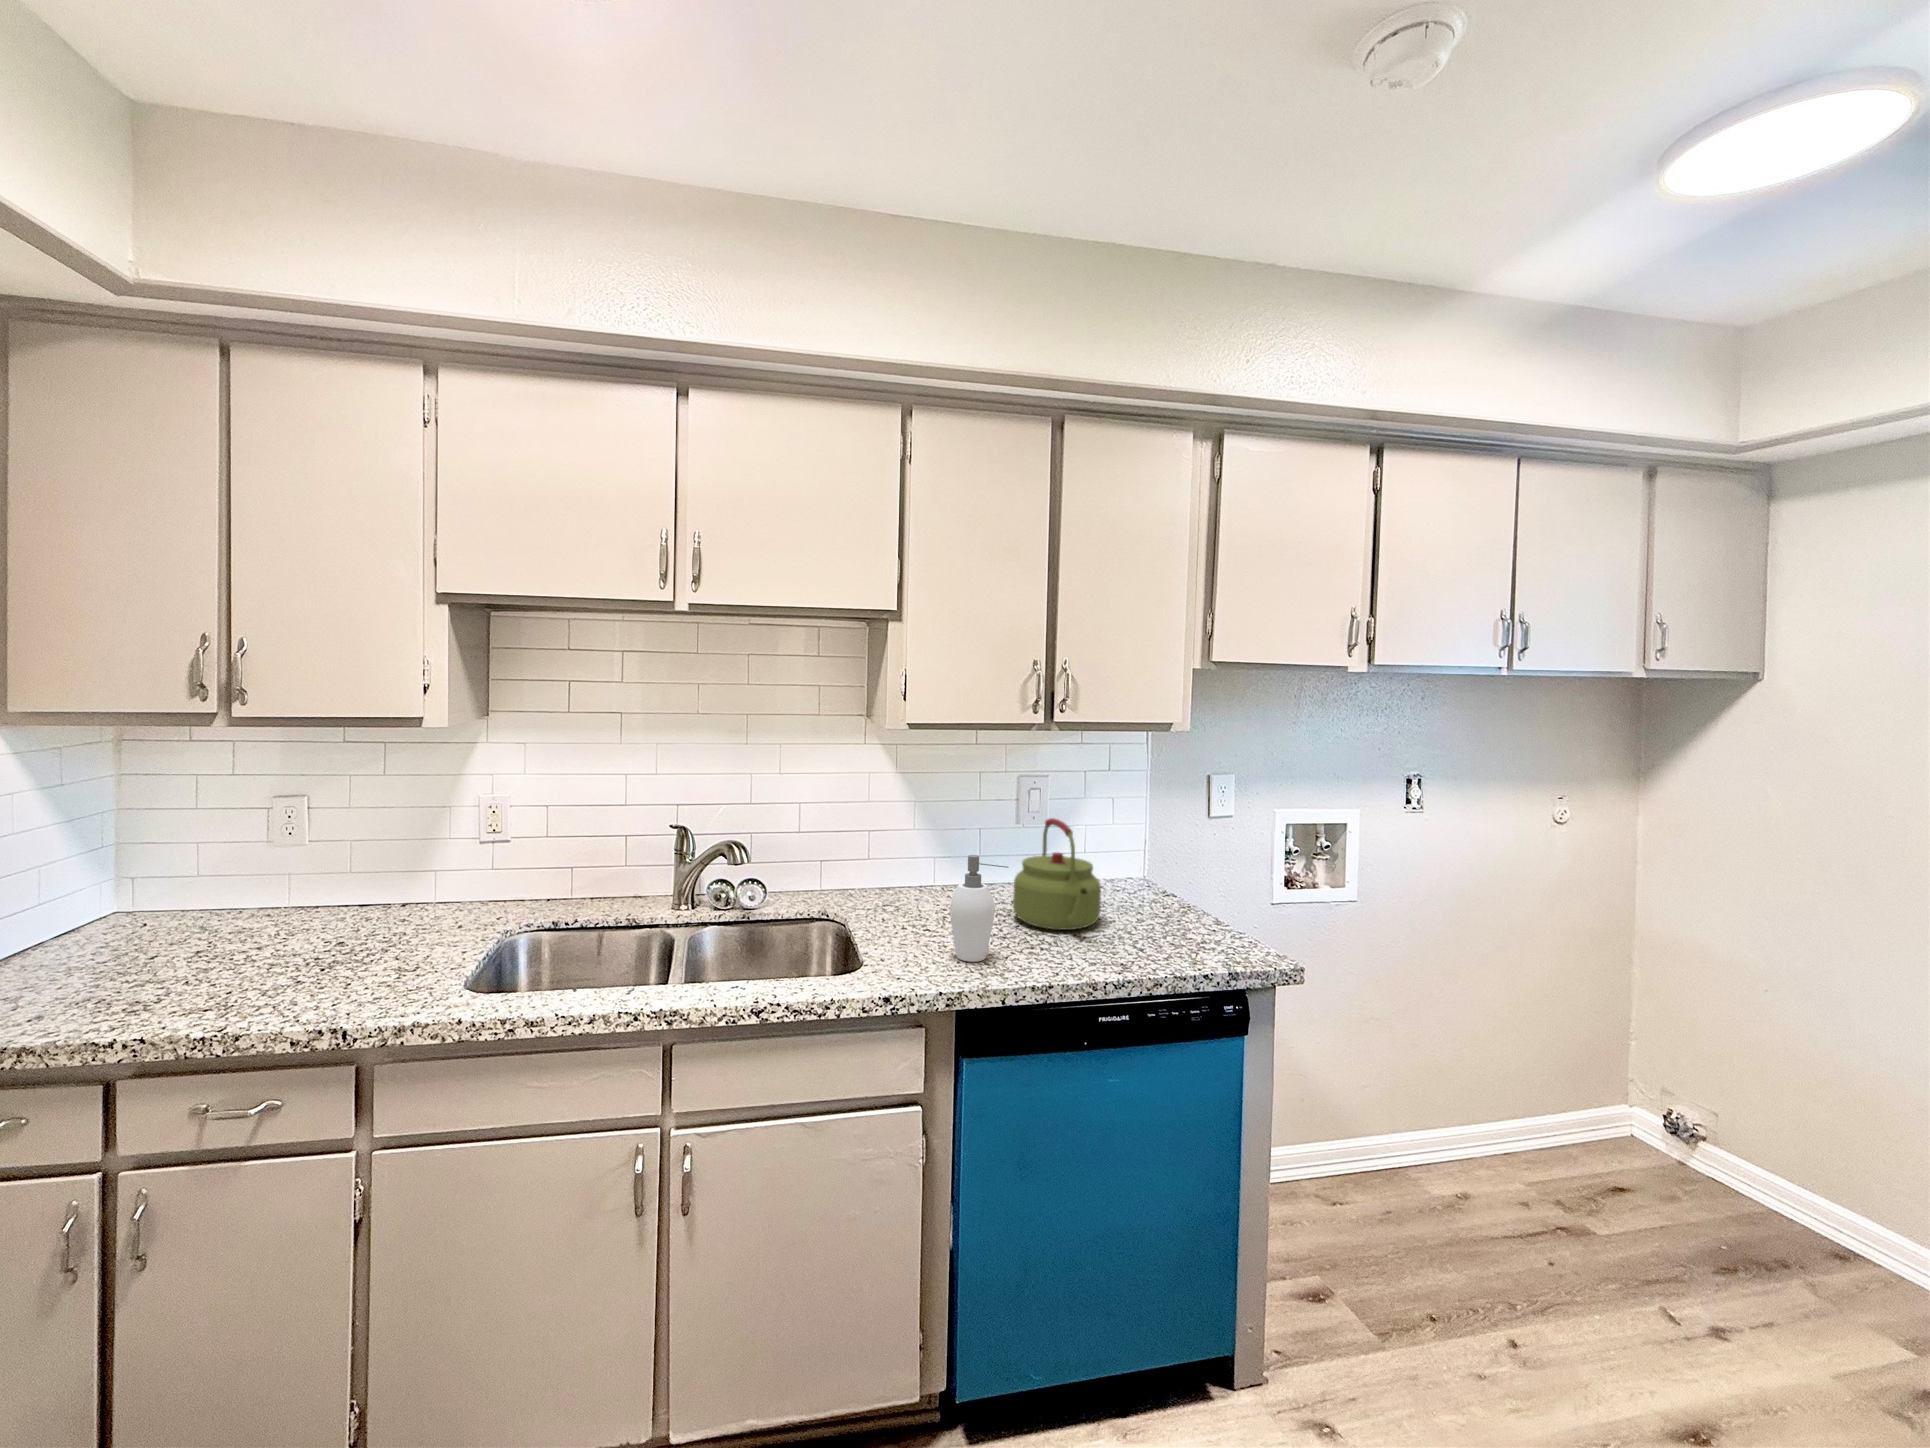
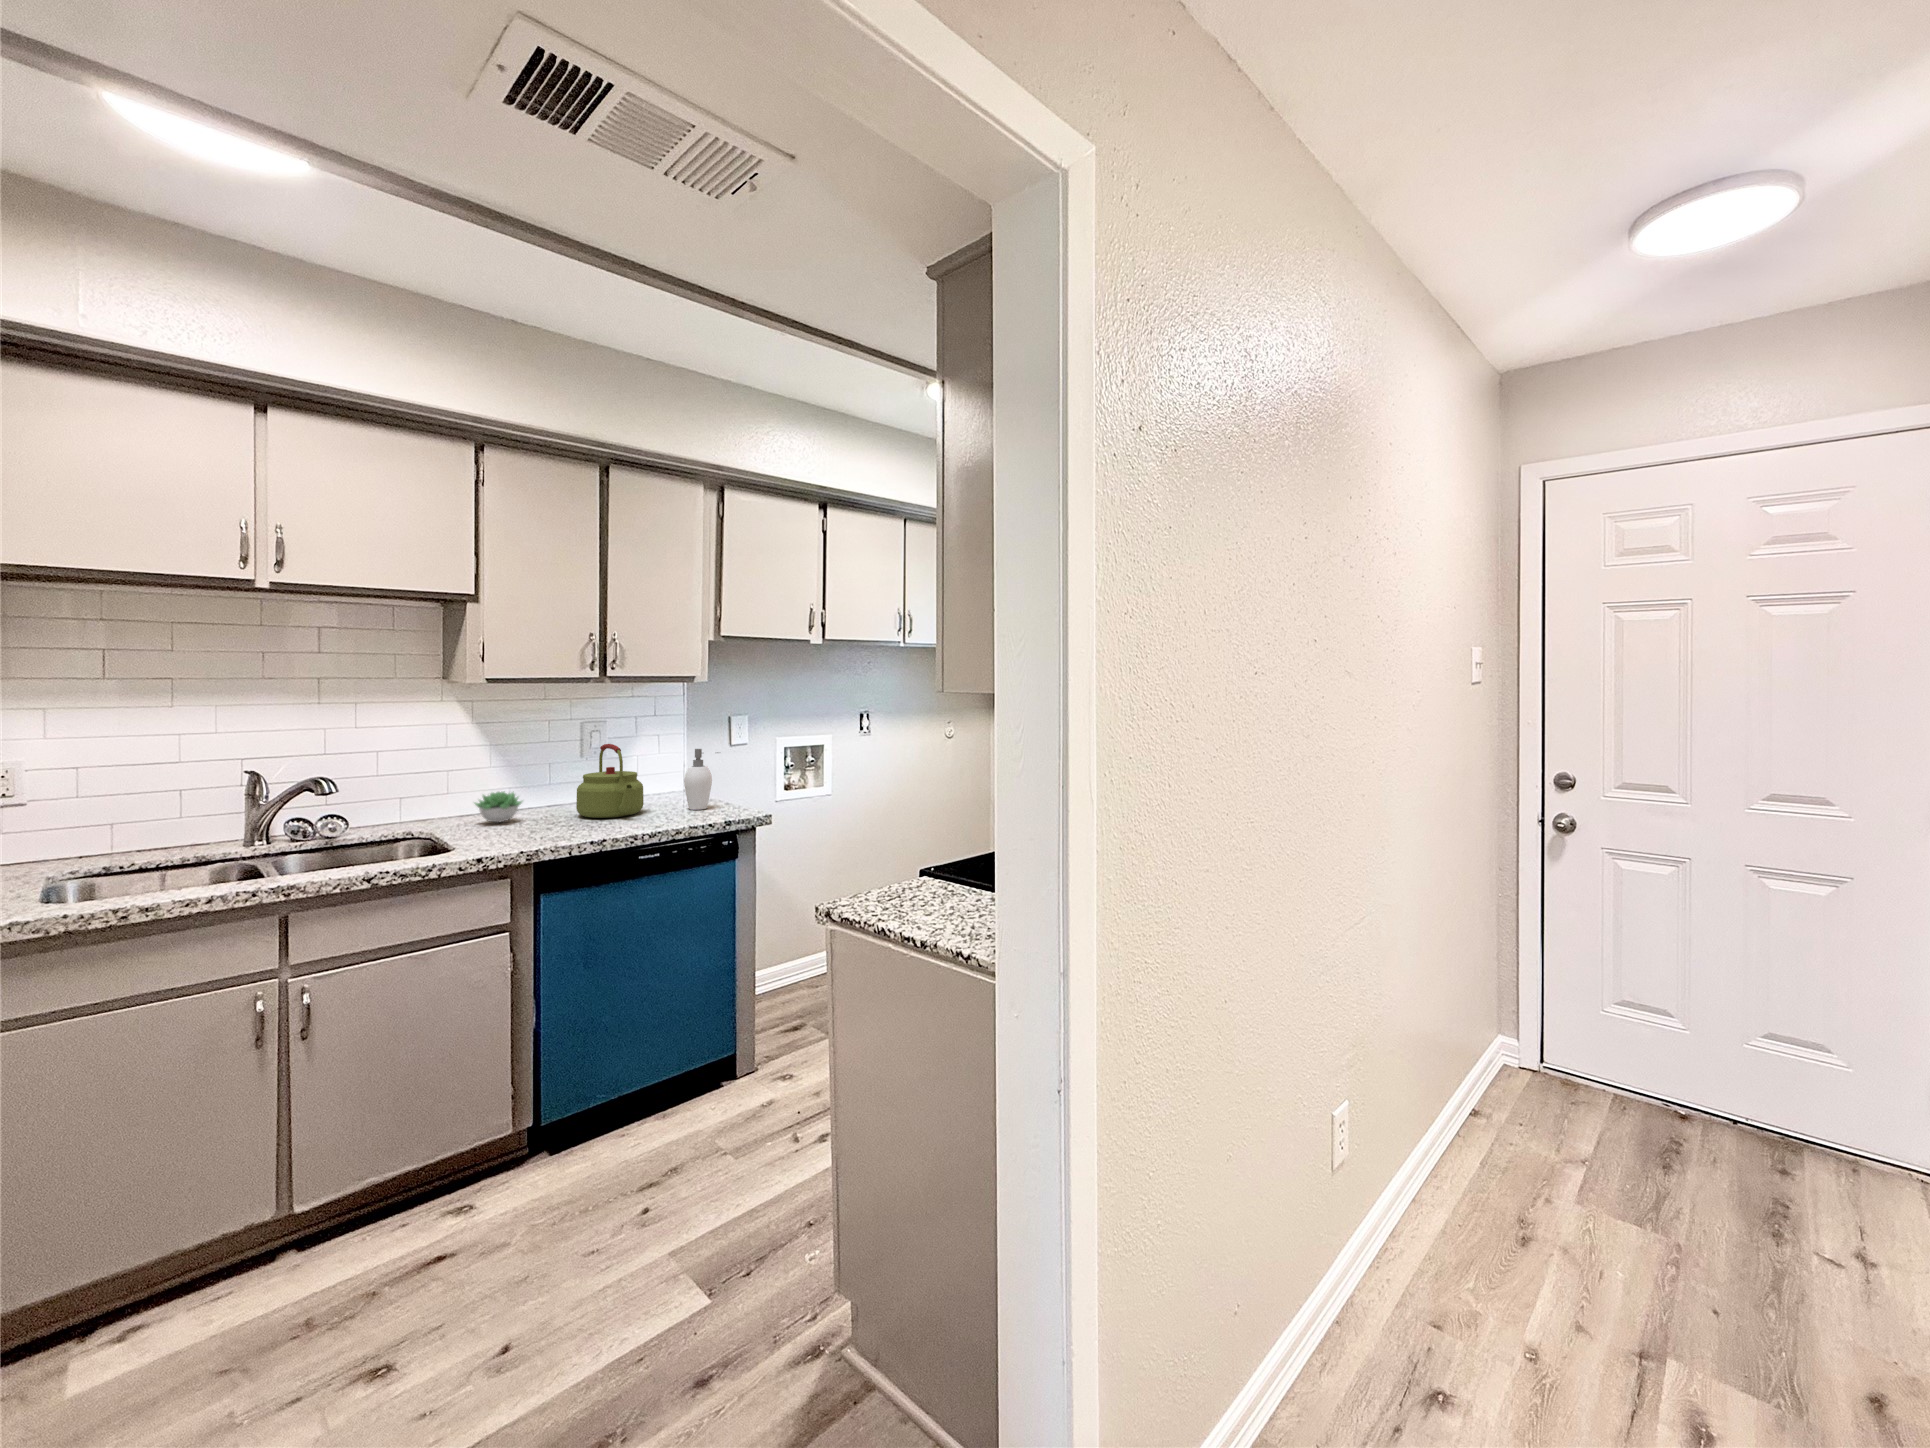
soap dispenser: present [950,855,1008,962] -> present [684,749,718,810]
succulent plant: none [893,871,951,915] -> present [475,792,522,823]

